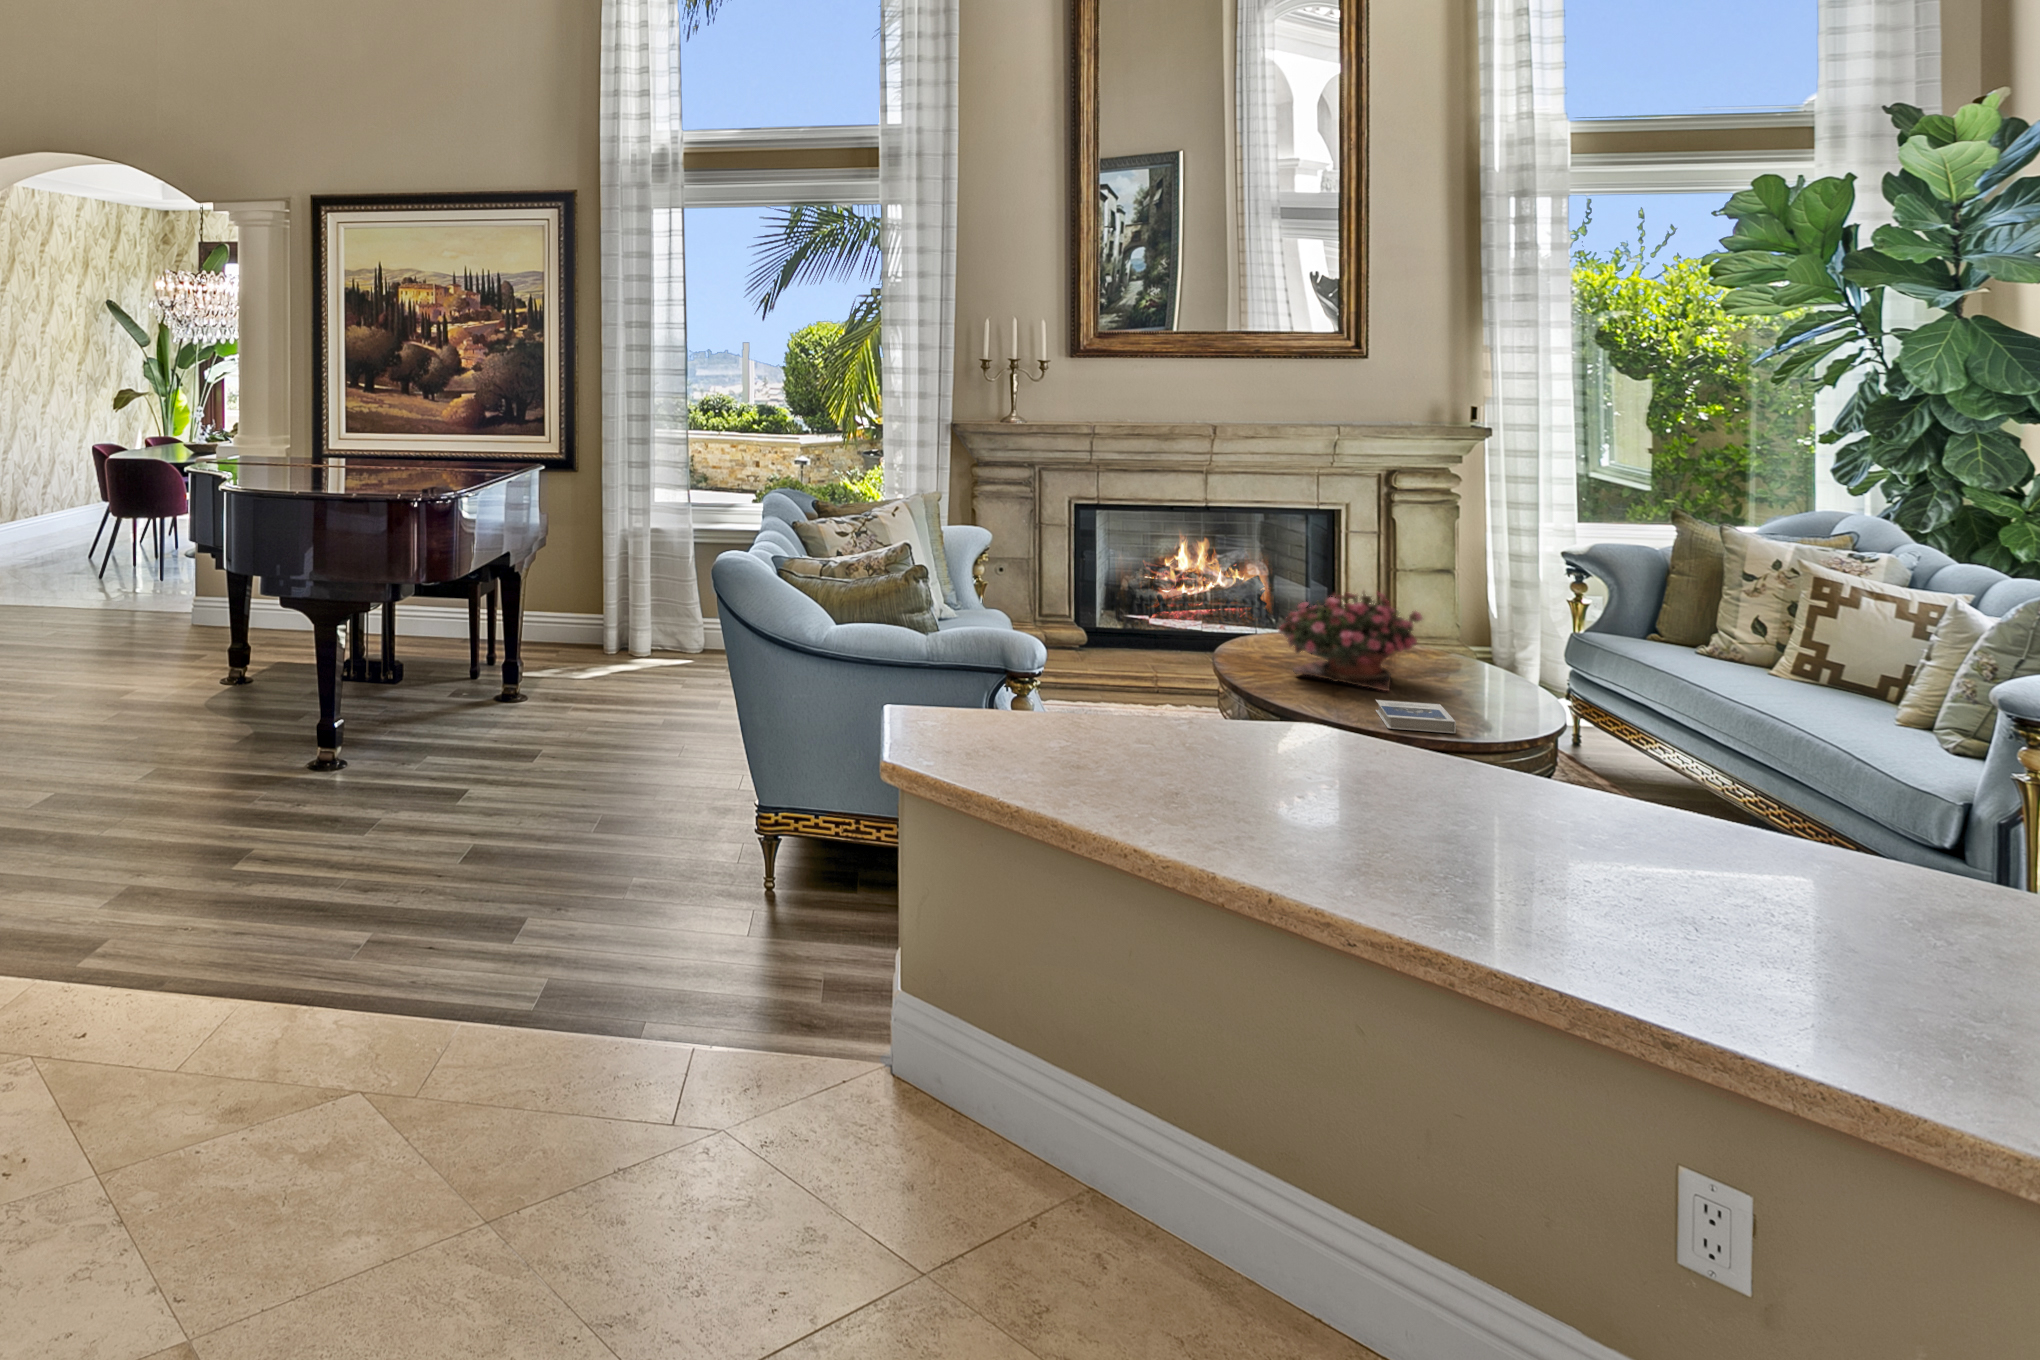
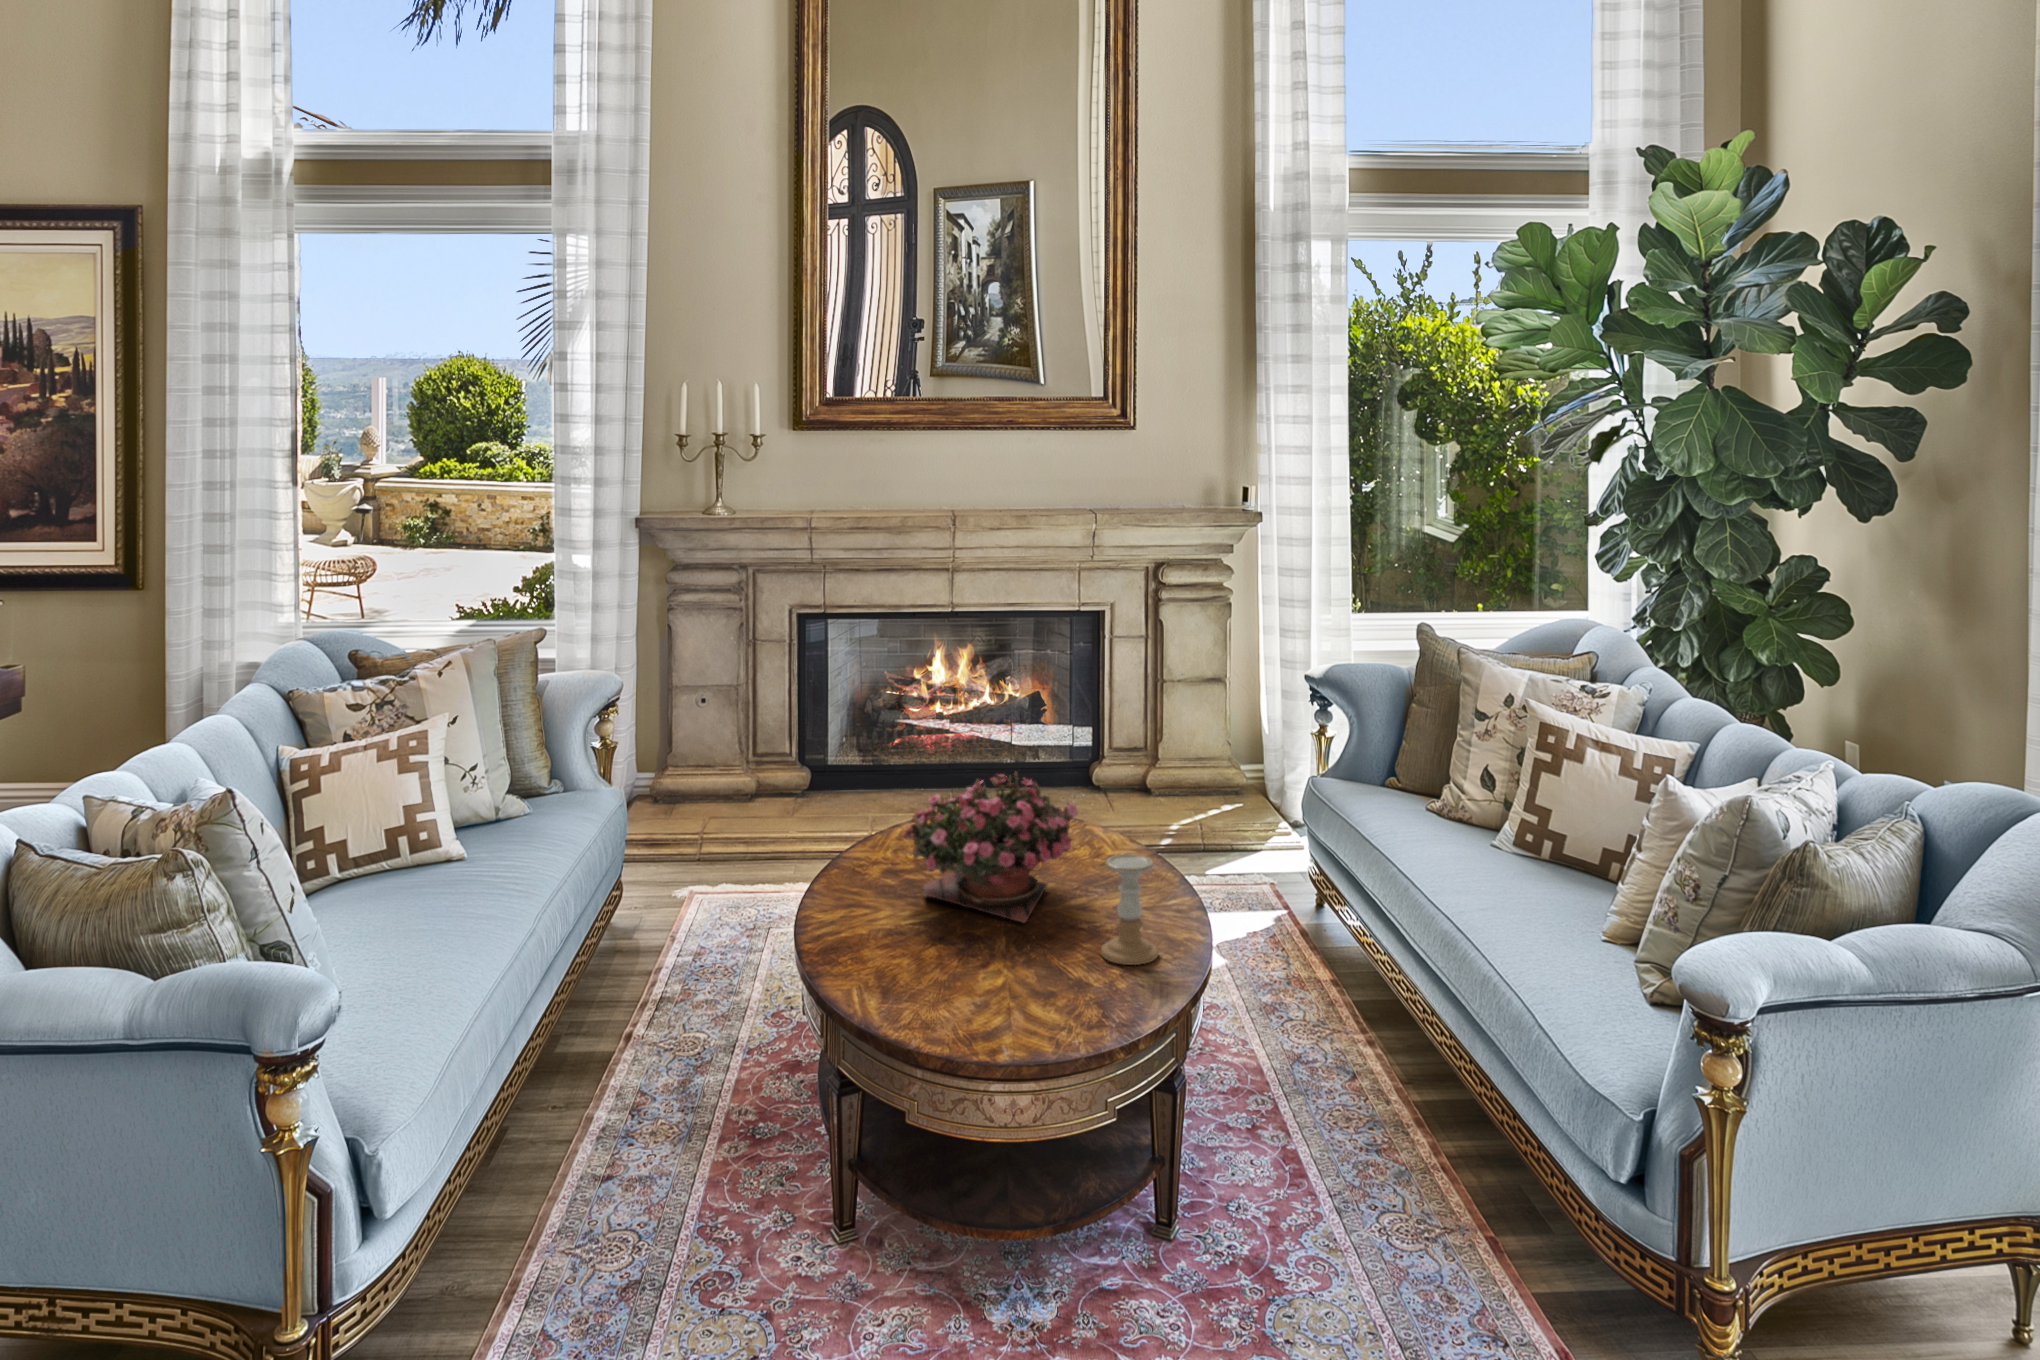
candle holder: none [1464,640,1512,716] -> present [1101,854,1158,965]
hardback book: present [1376,699,1456,733] -> none [972,953,1062,1015]

